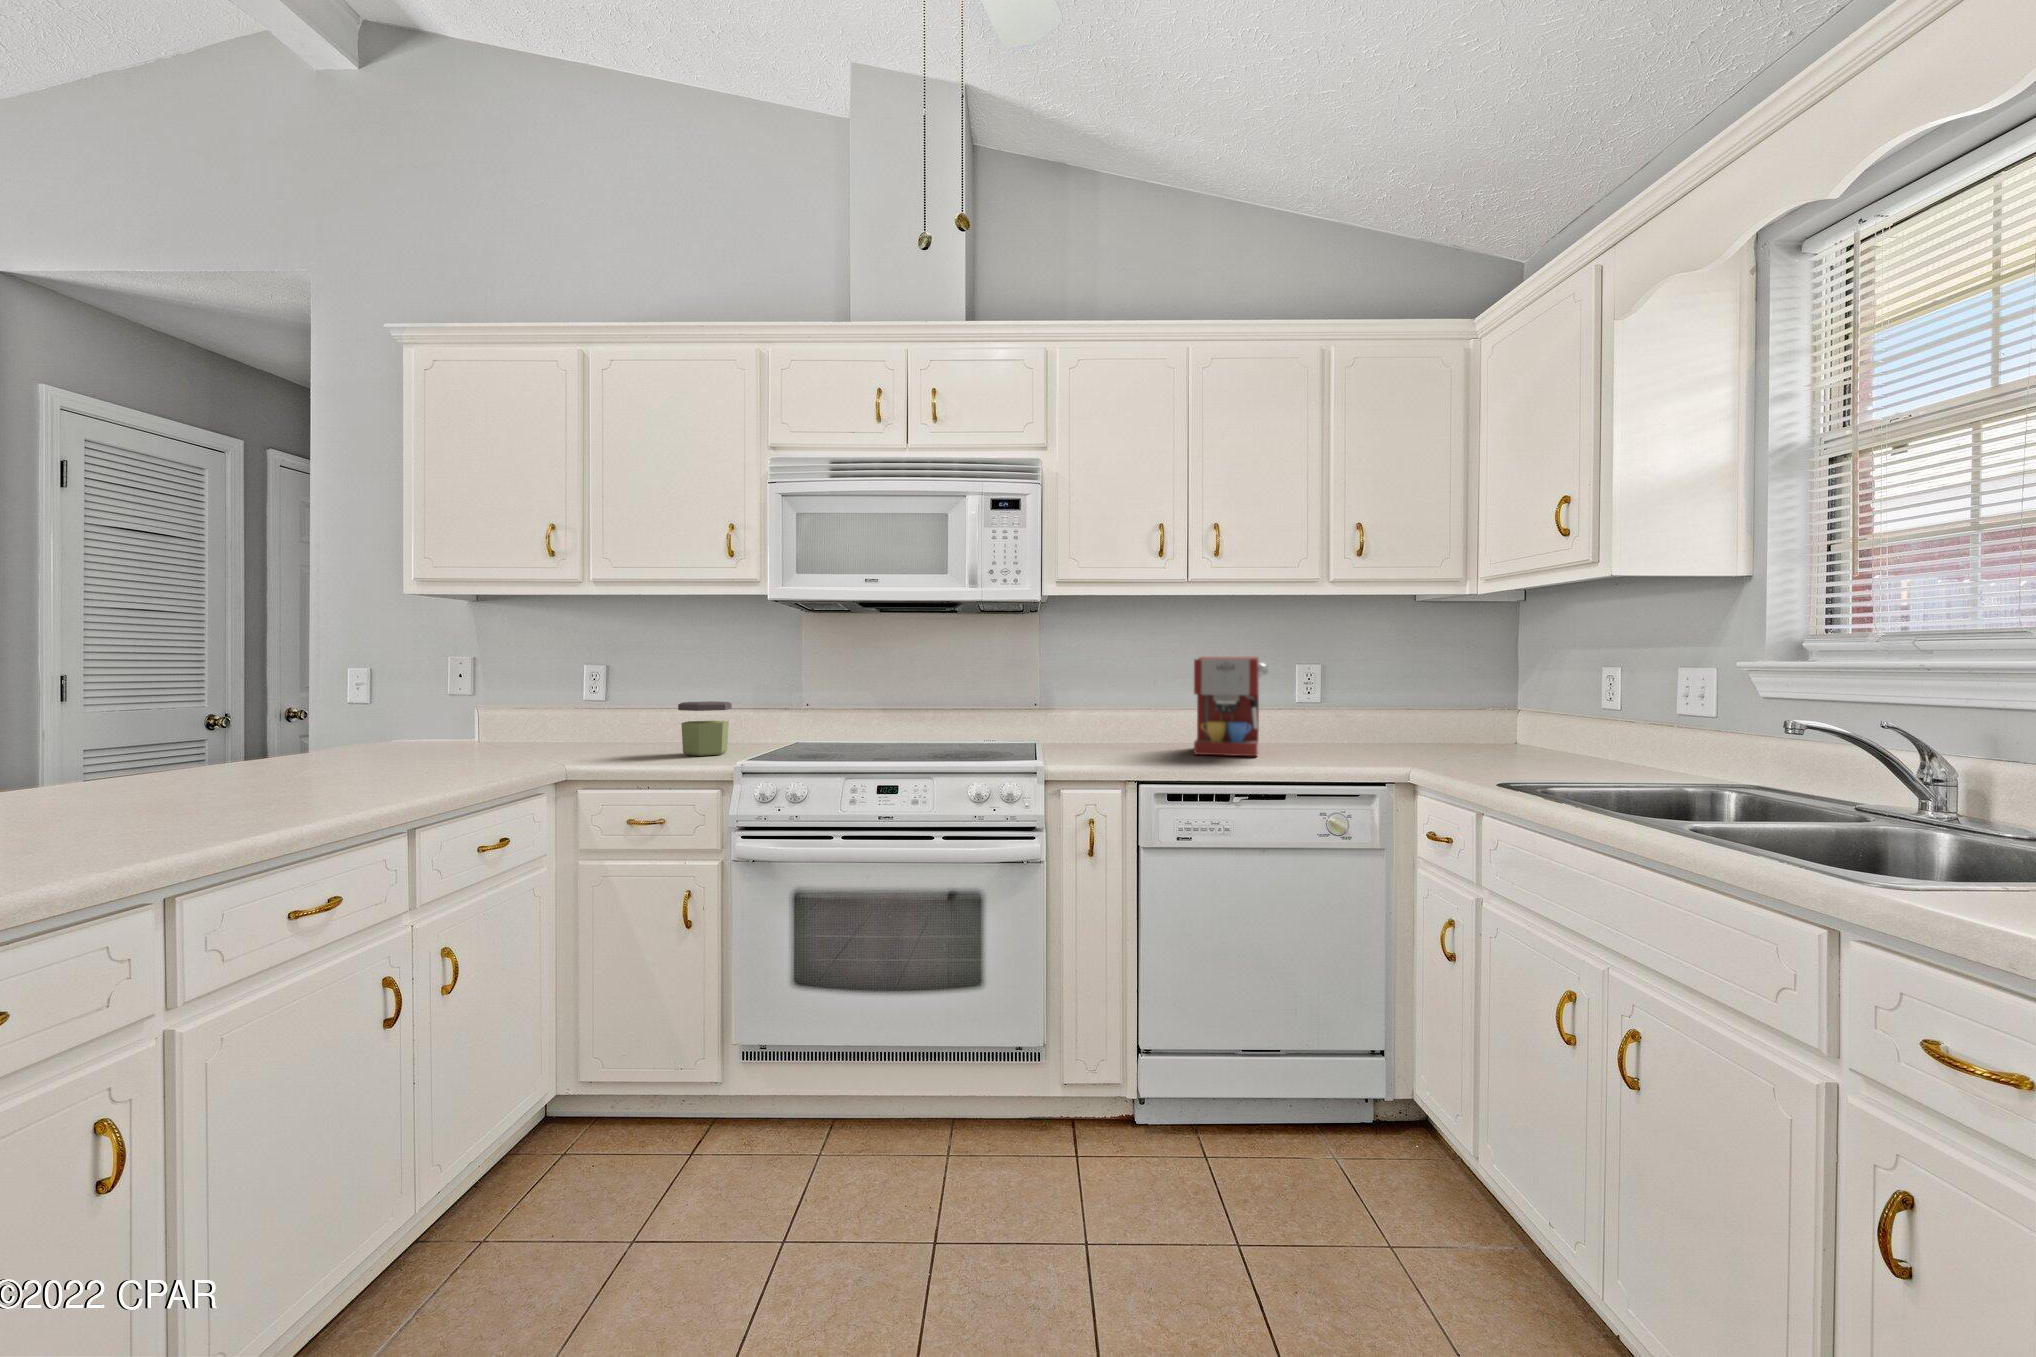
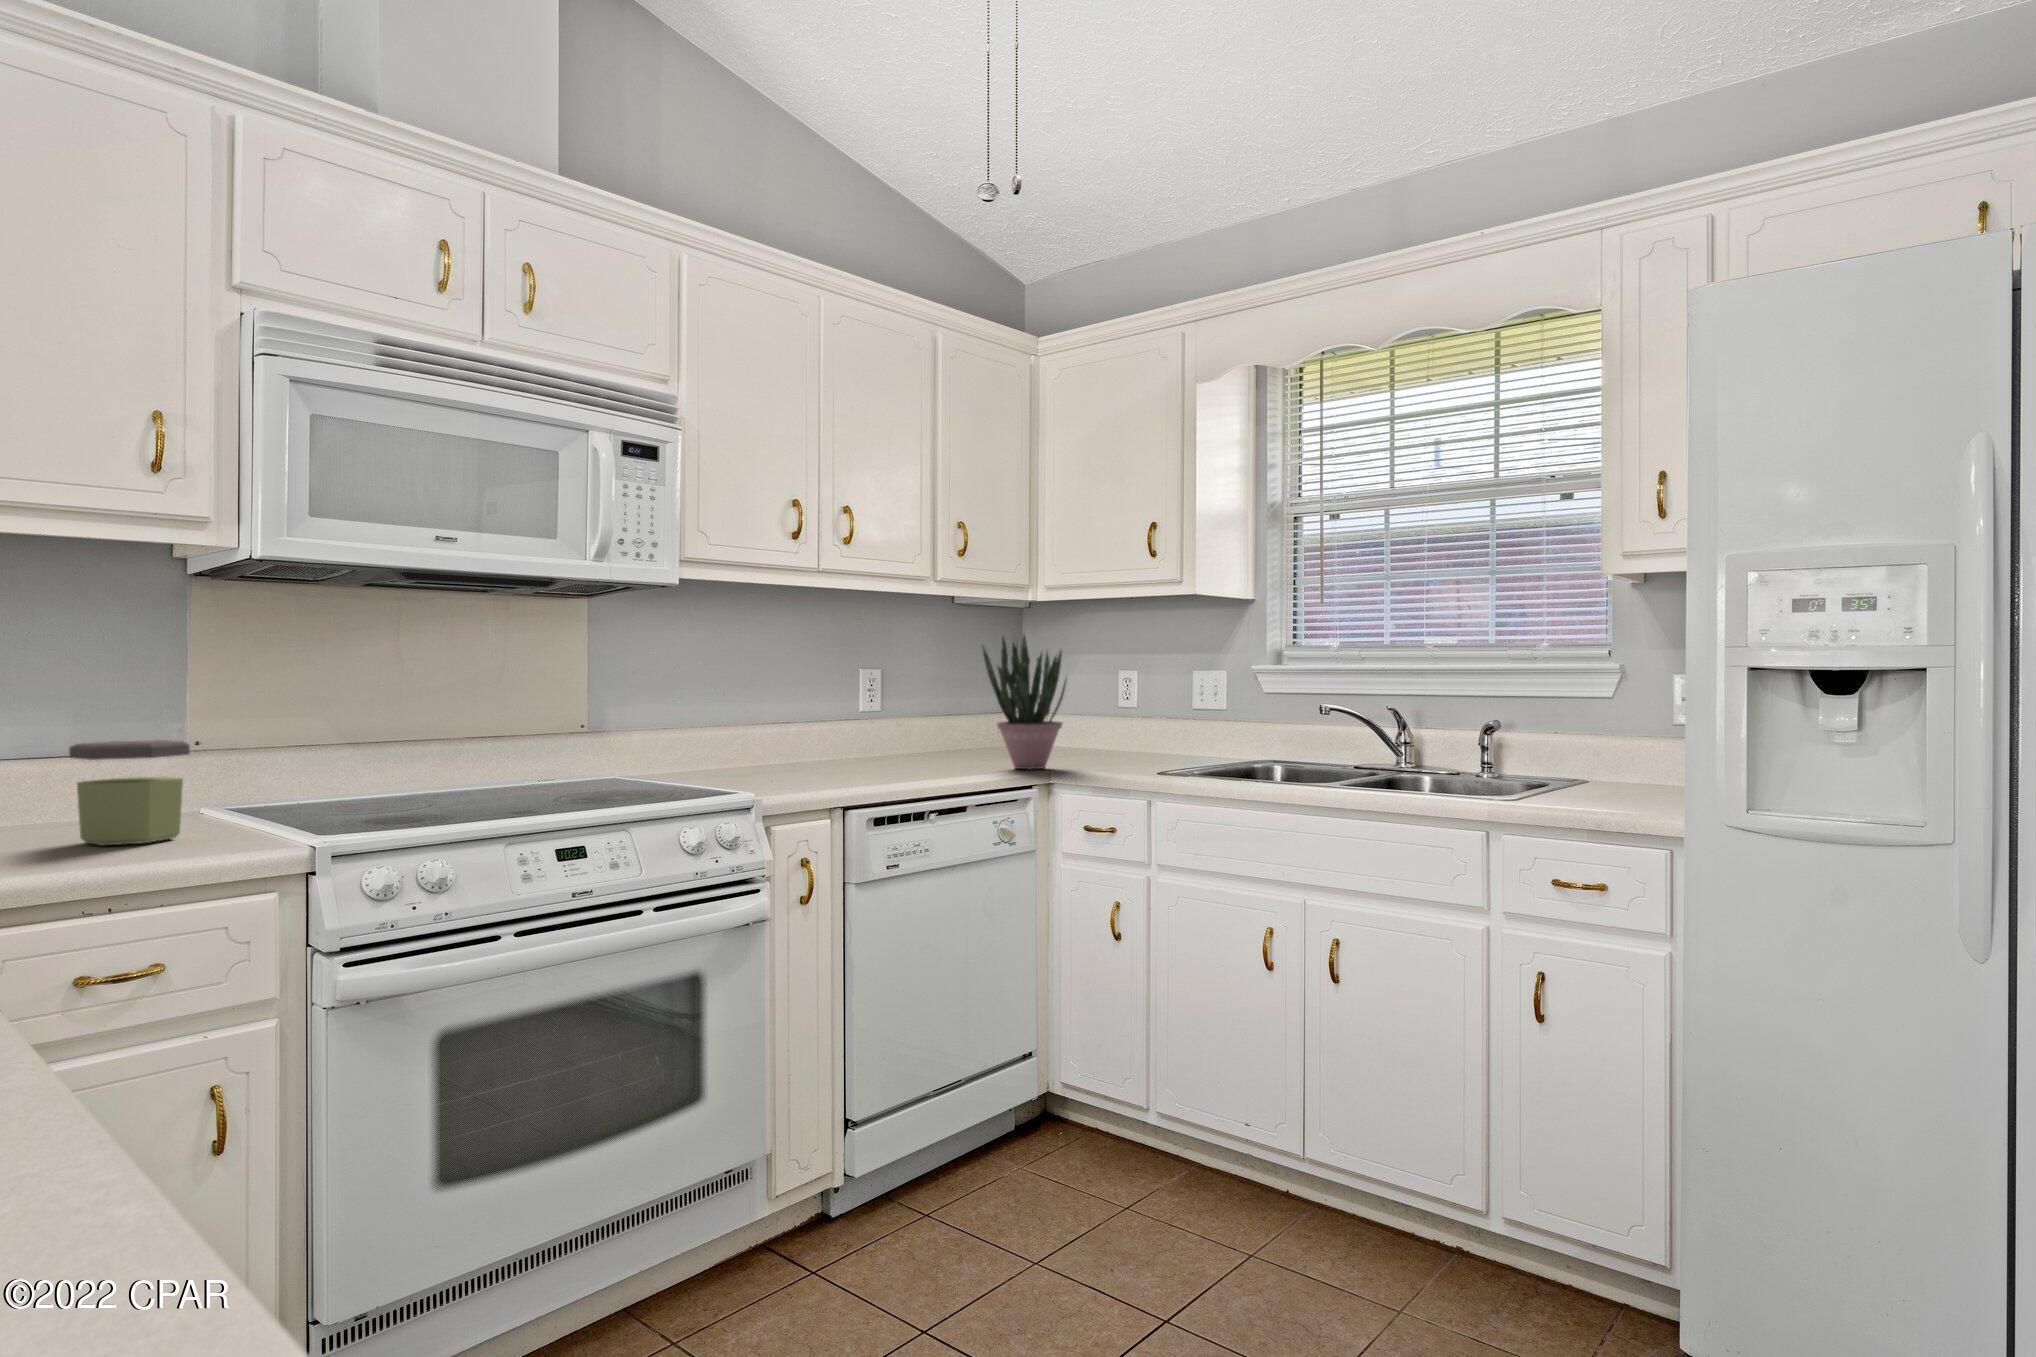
potted plant: none [1341,629,1428,766] -> present [982,635,1066,769]
coffee maker: present [1194,657,1268,756] -> none [806,660,905,775]

